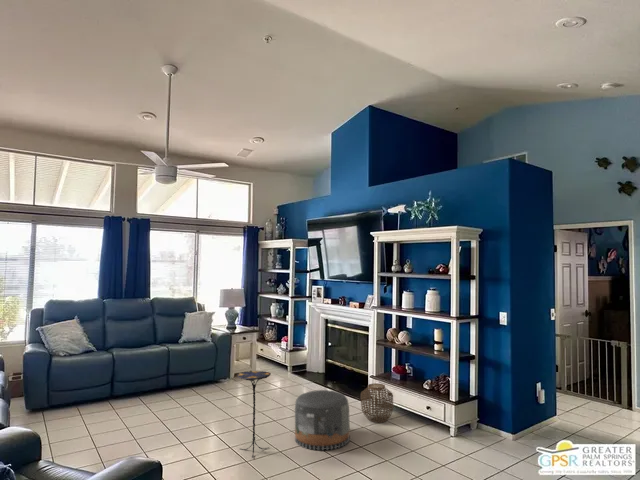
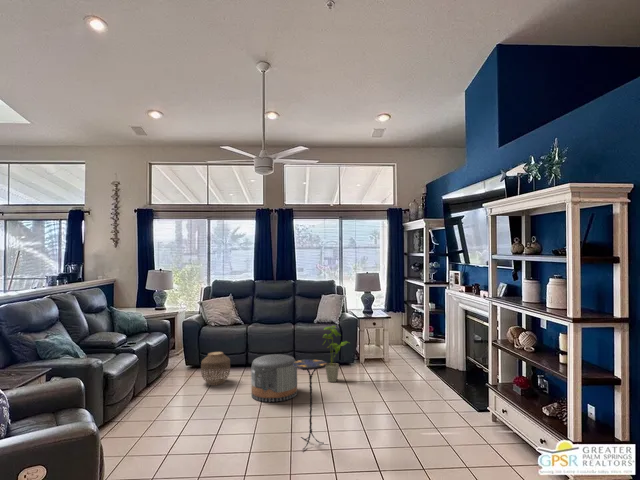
house plant: none [208,342,238,399] -> present [323,326,348,382]
woven basket: present [361,383,393,423] -> present [201,352,230,385]
pouf: present [295,390,350,450] -> present [251,354,297,402]

